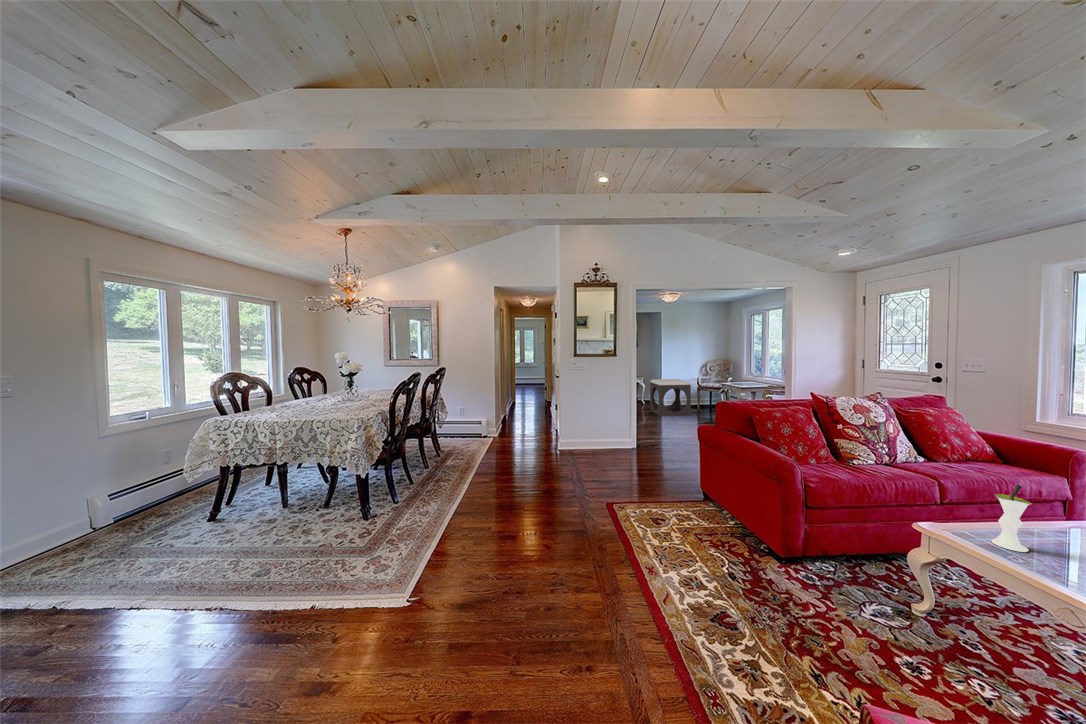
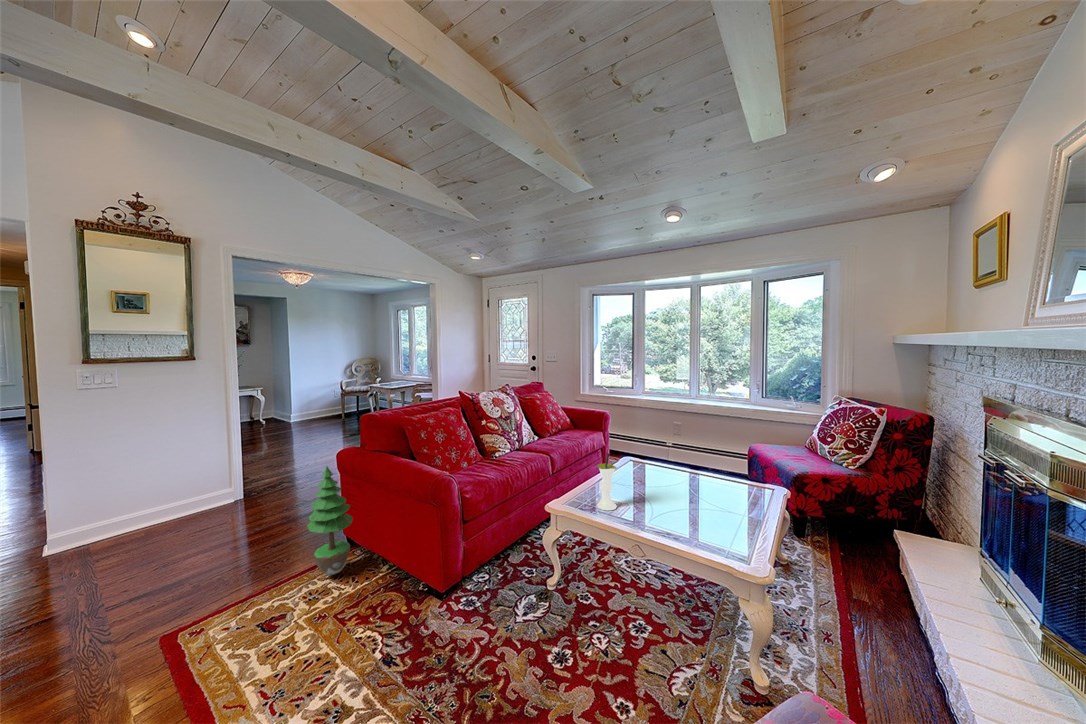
footstool: present [650,379,691,416] -> none [277,386,335,436]
potted tree: none [679,433,710,513] -> present [307,466,353,576]

